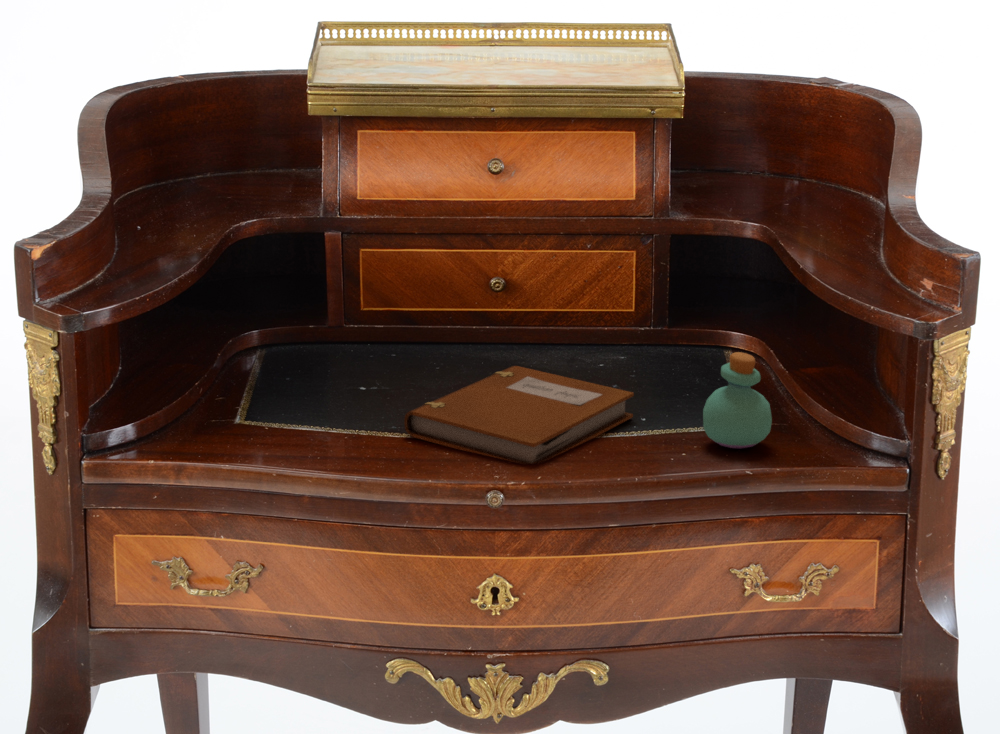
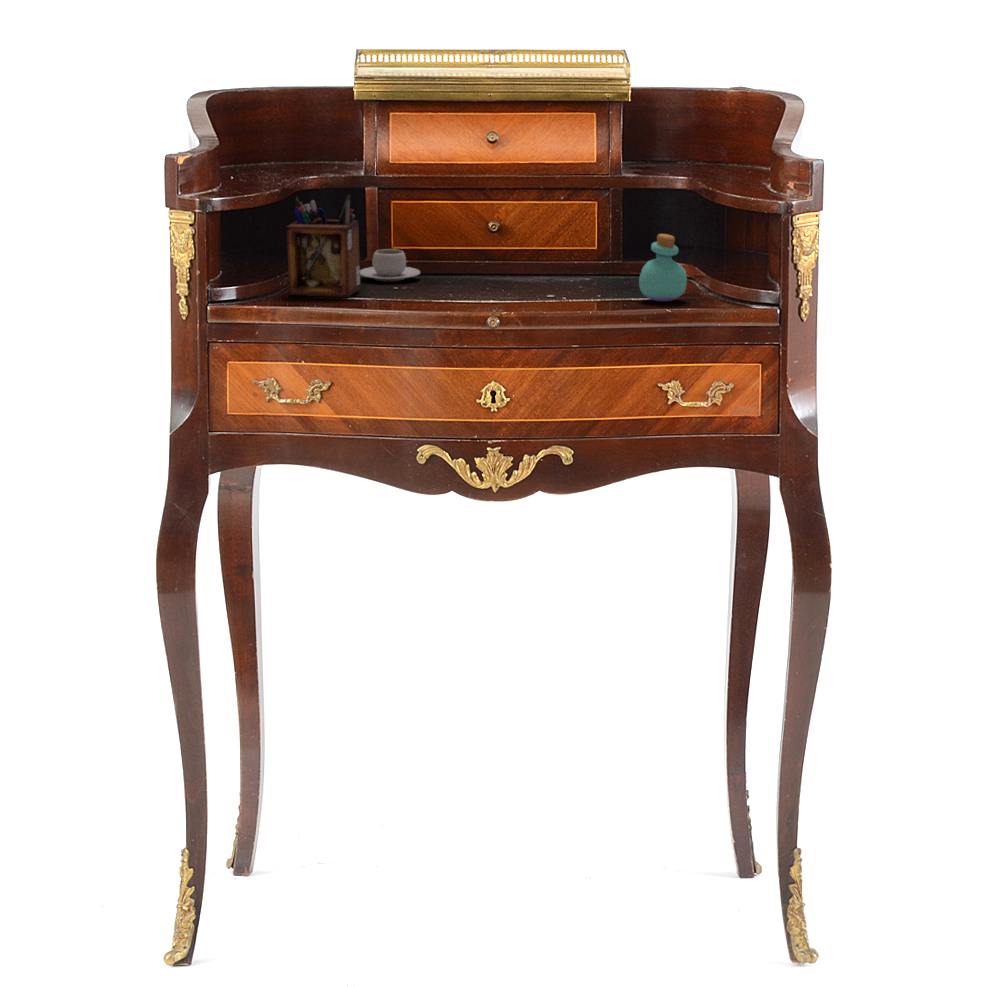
desk organizer: none [200,289,309,436] -> present [287,195,360,297]
teacup: none [311,345,395,393] -> present [360,249,420,281]
notebook: present [404,366,634,464] -> none [430,260,593,311]

